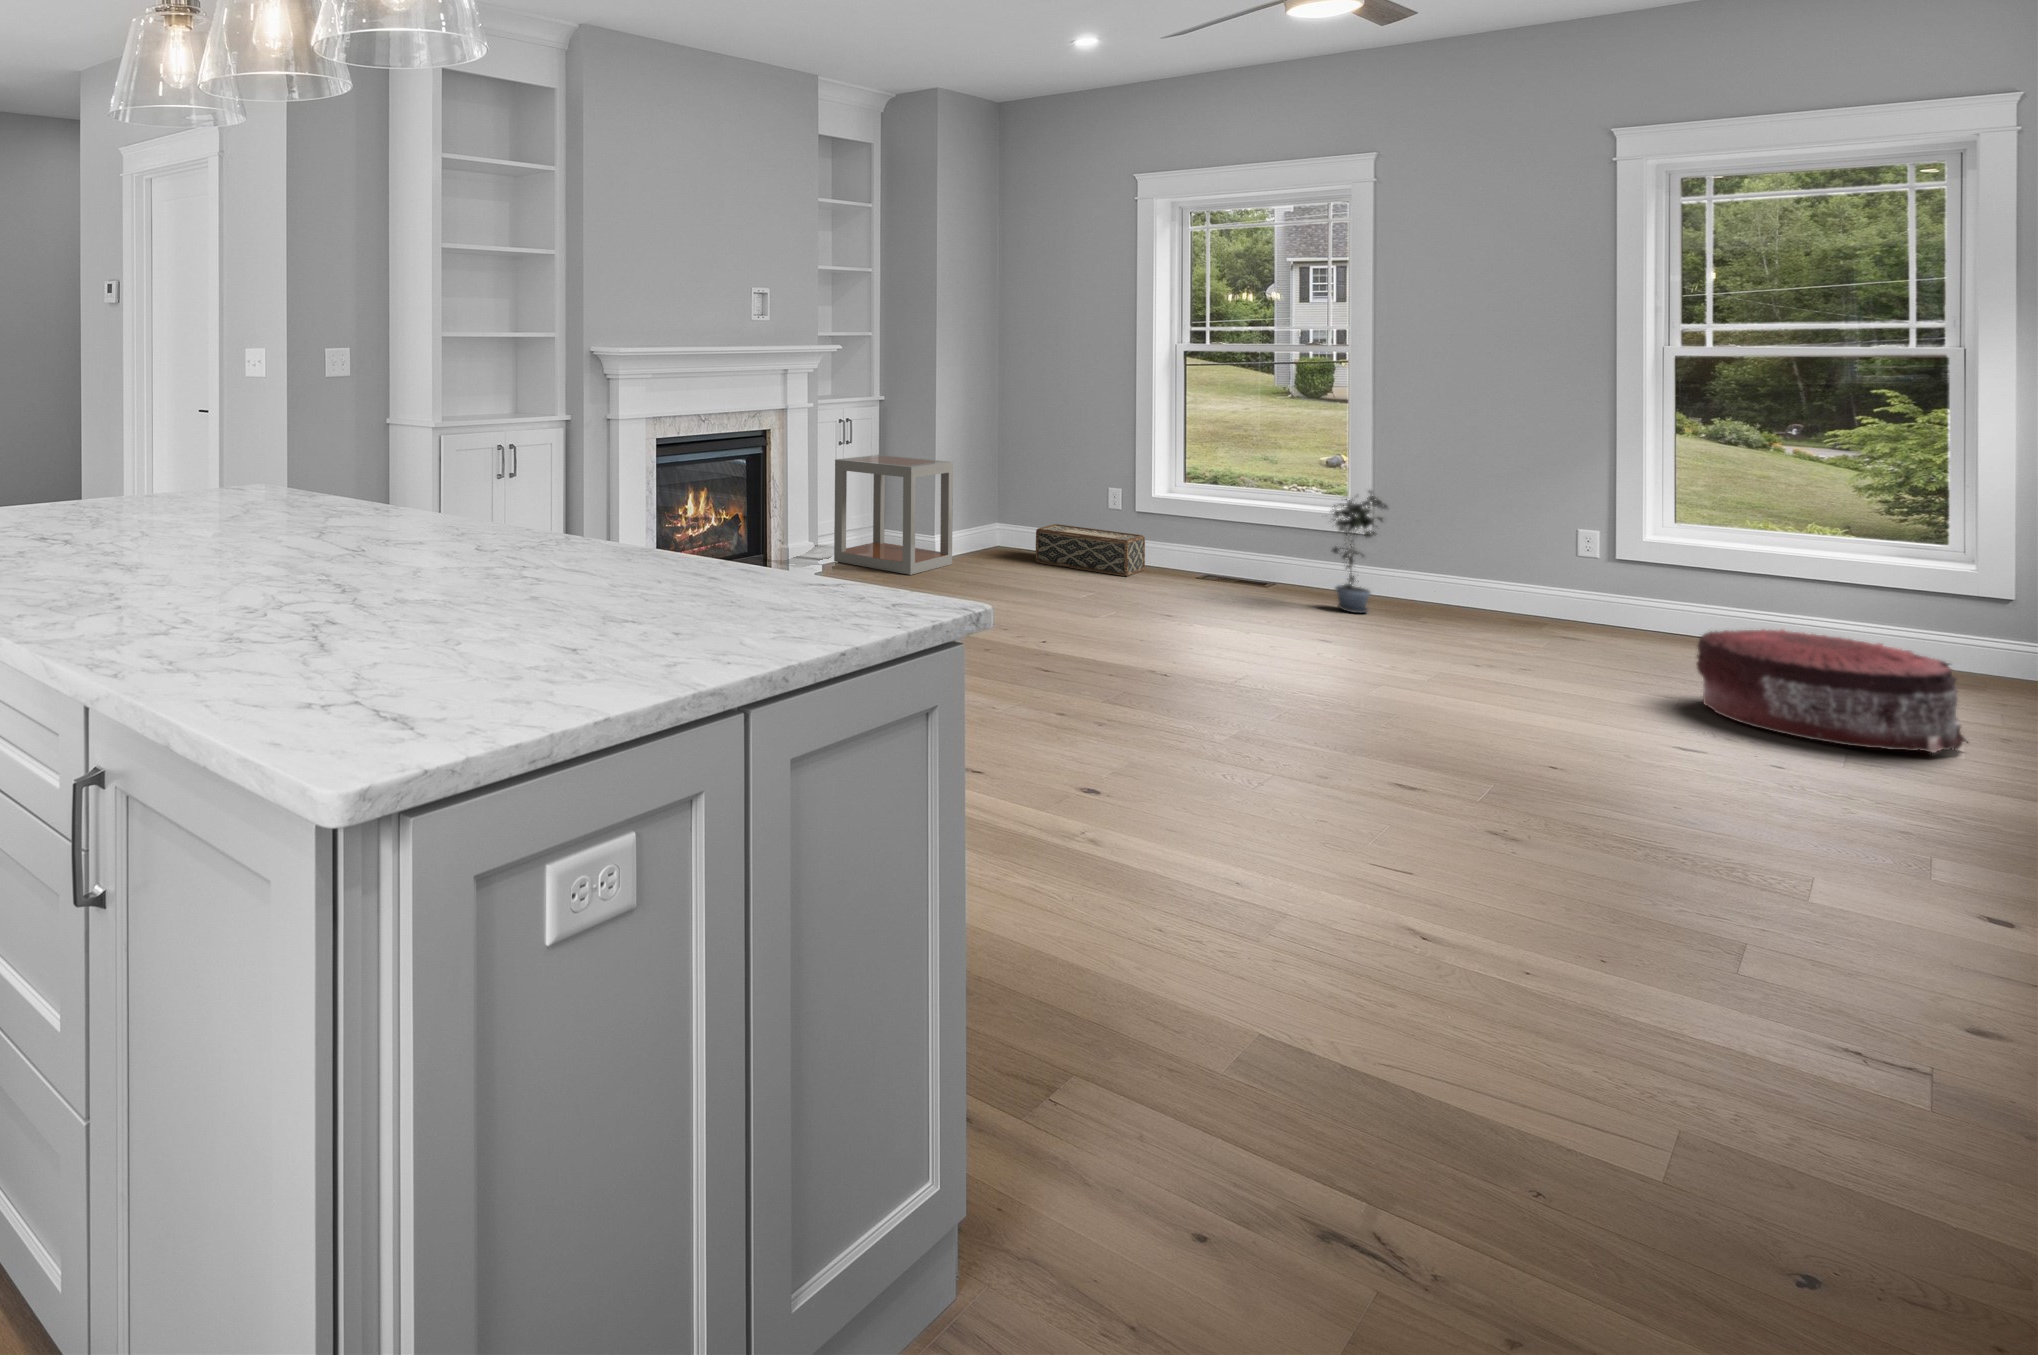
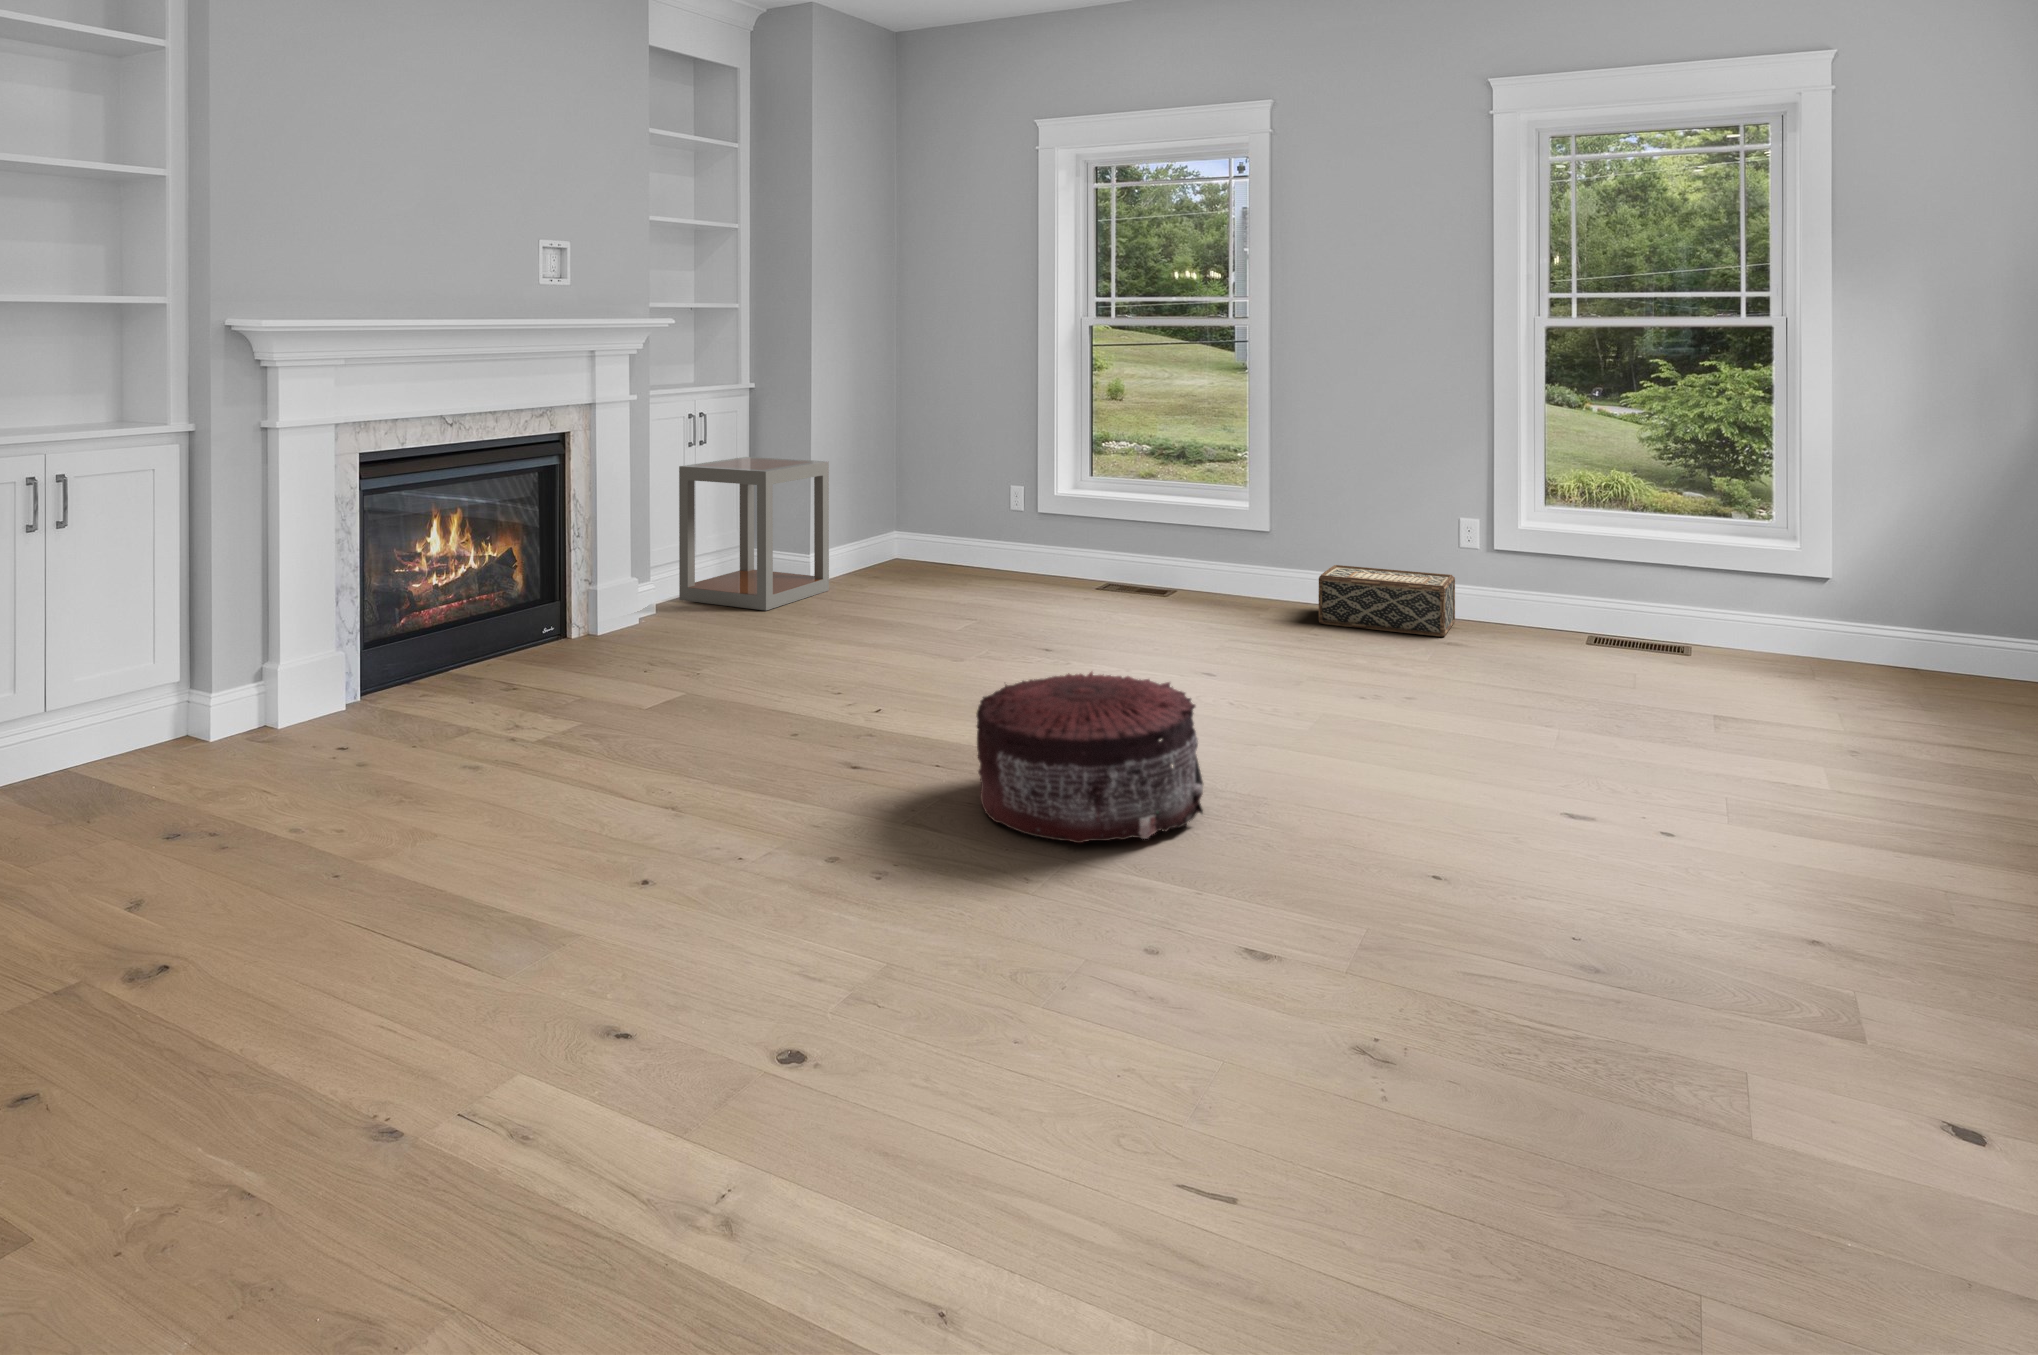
potted plant: present [1332,491,1387,613] -> none [1207,471,1267,610]
woven basket: present [1036,524,1145,576] -> present [1319,565,1455,637]
pouf: present [1697,629,1966,753] -> present [977,672,1203,843]

